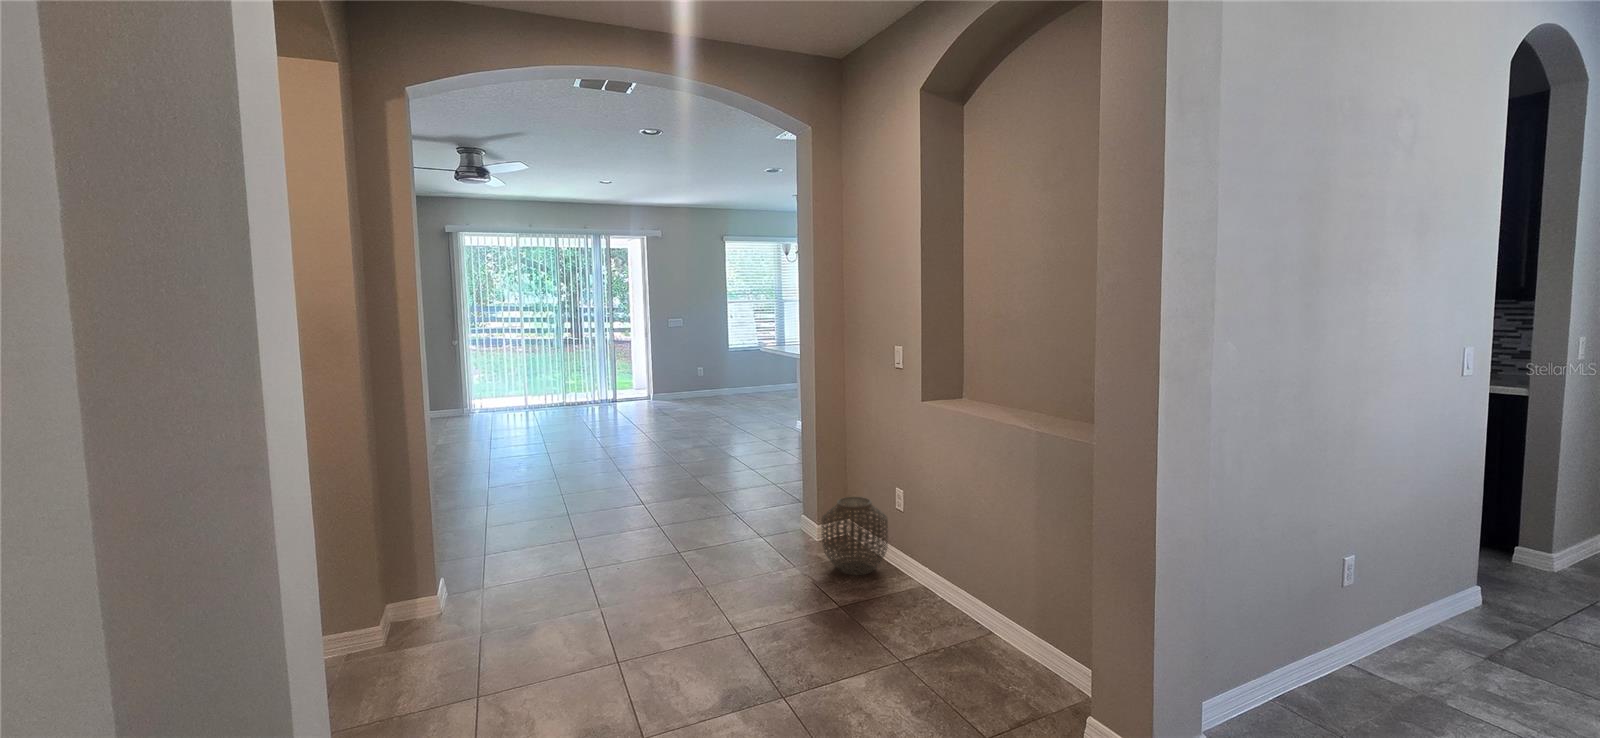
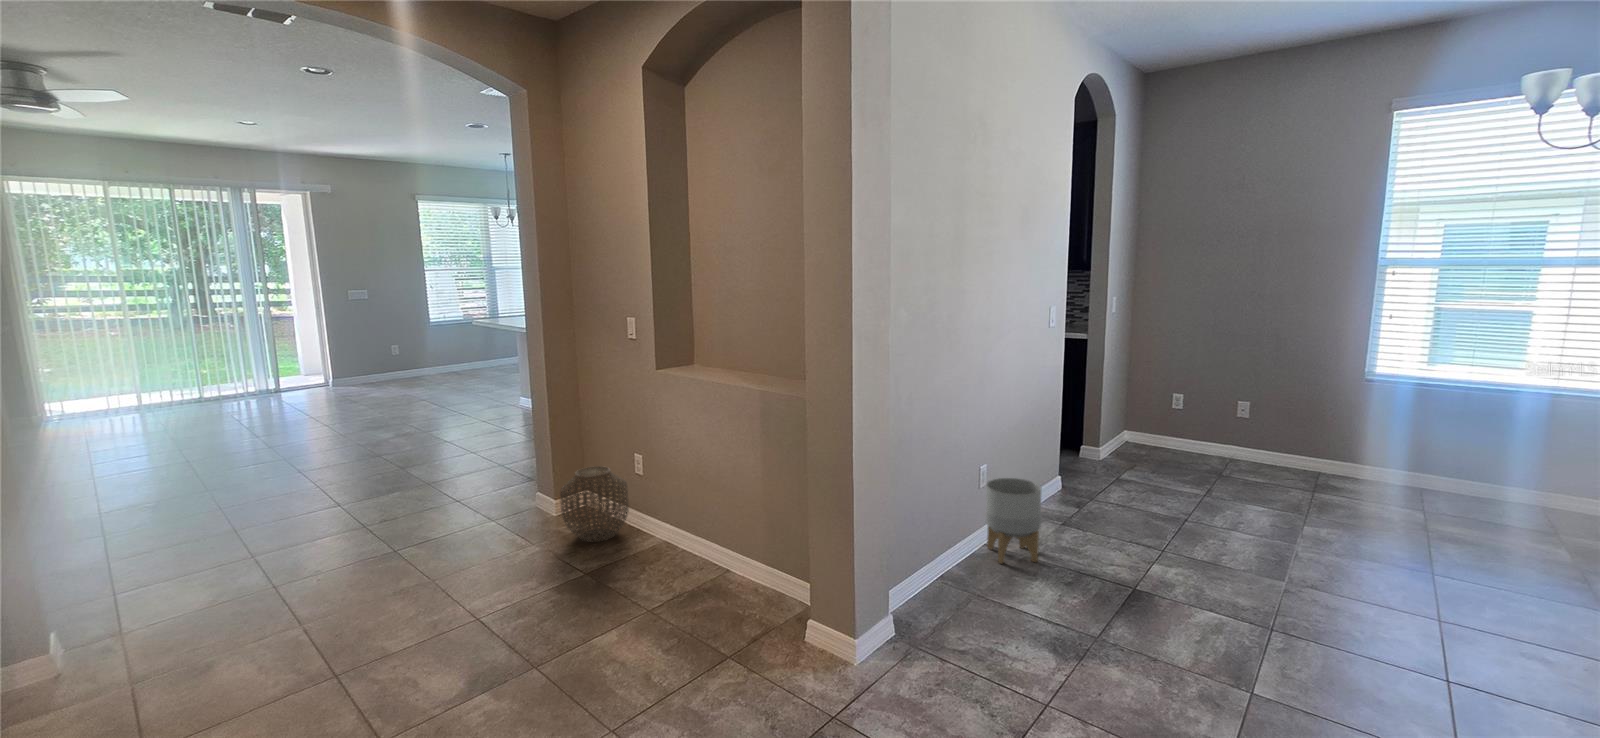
planter: none [1354,577,1454,707] -> present [986,478,1041,564]

